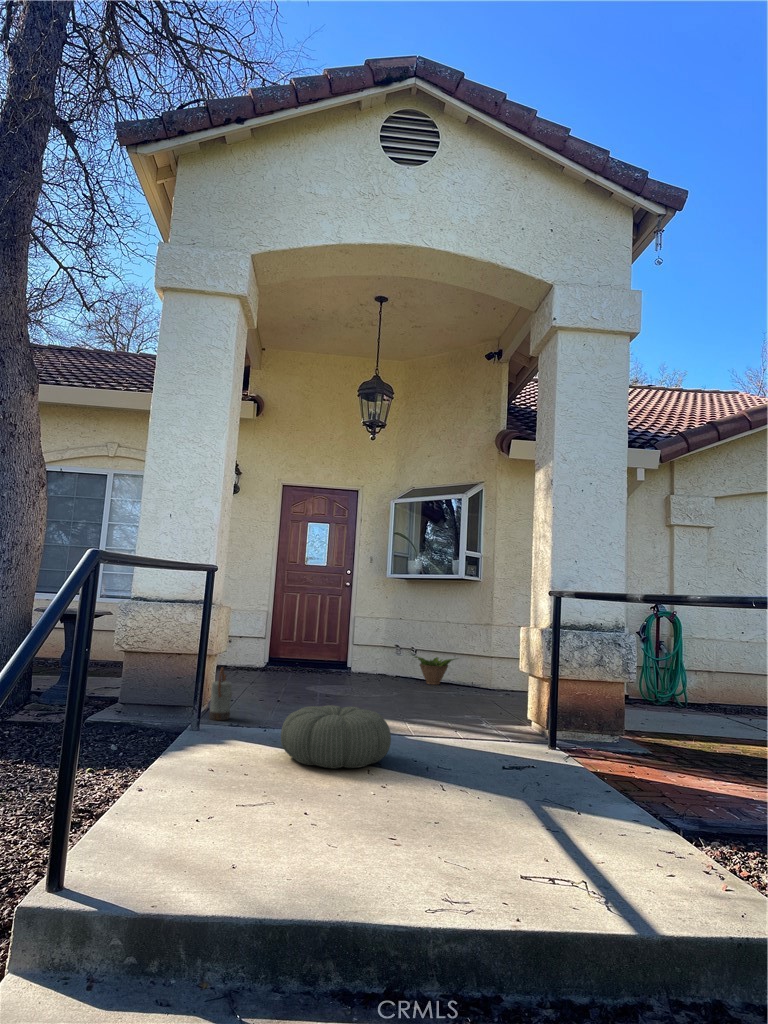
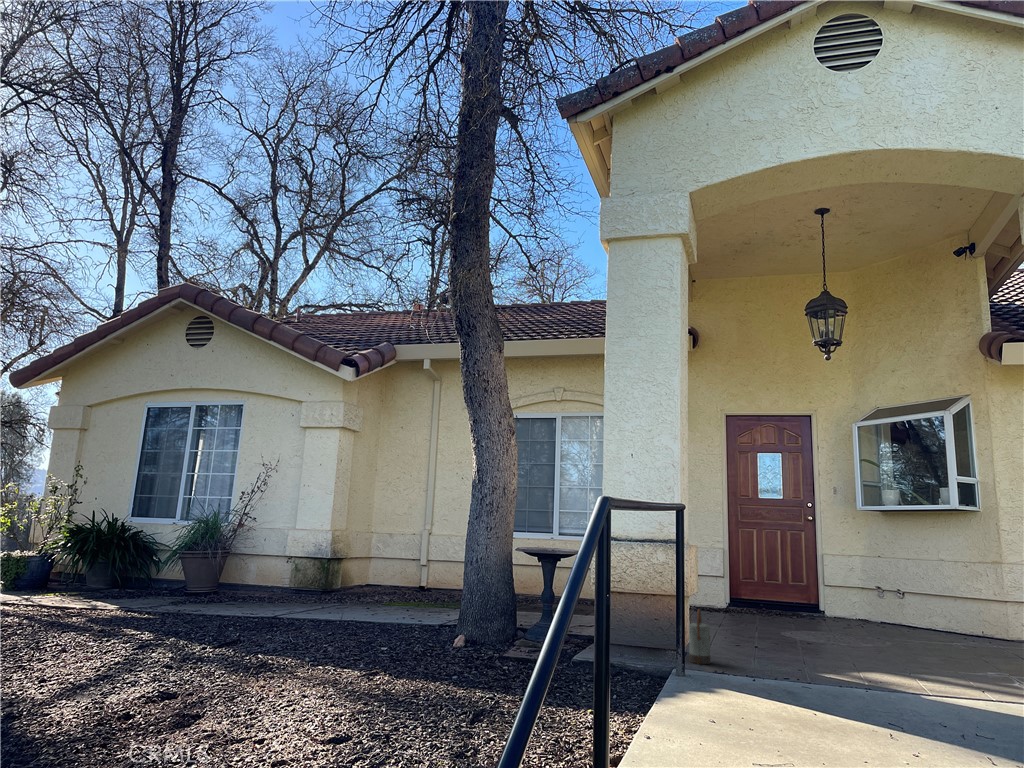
decorative plant: present [415,656,455,685] -> none [898,600,965,637]
pouf: present [281,705,391,769] -> none [779,655,910,727]

